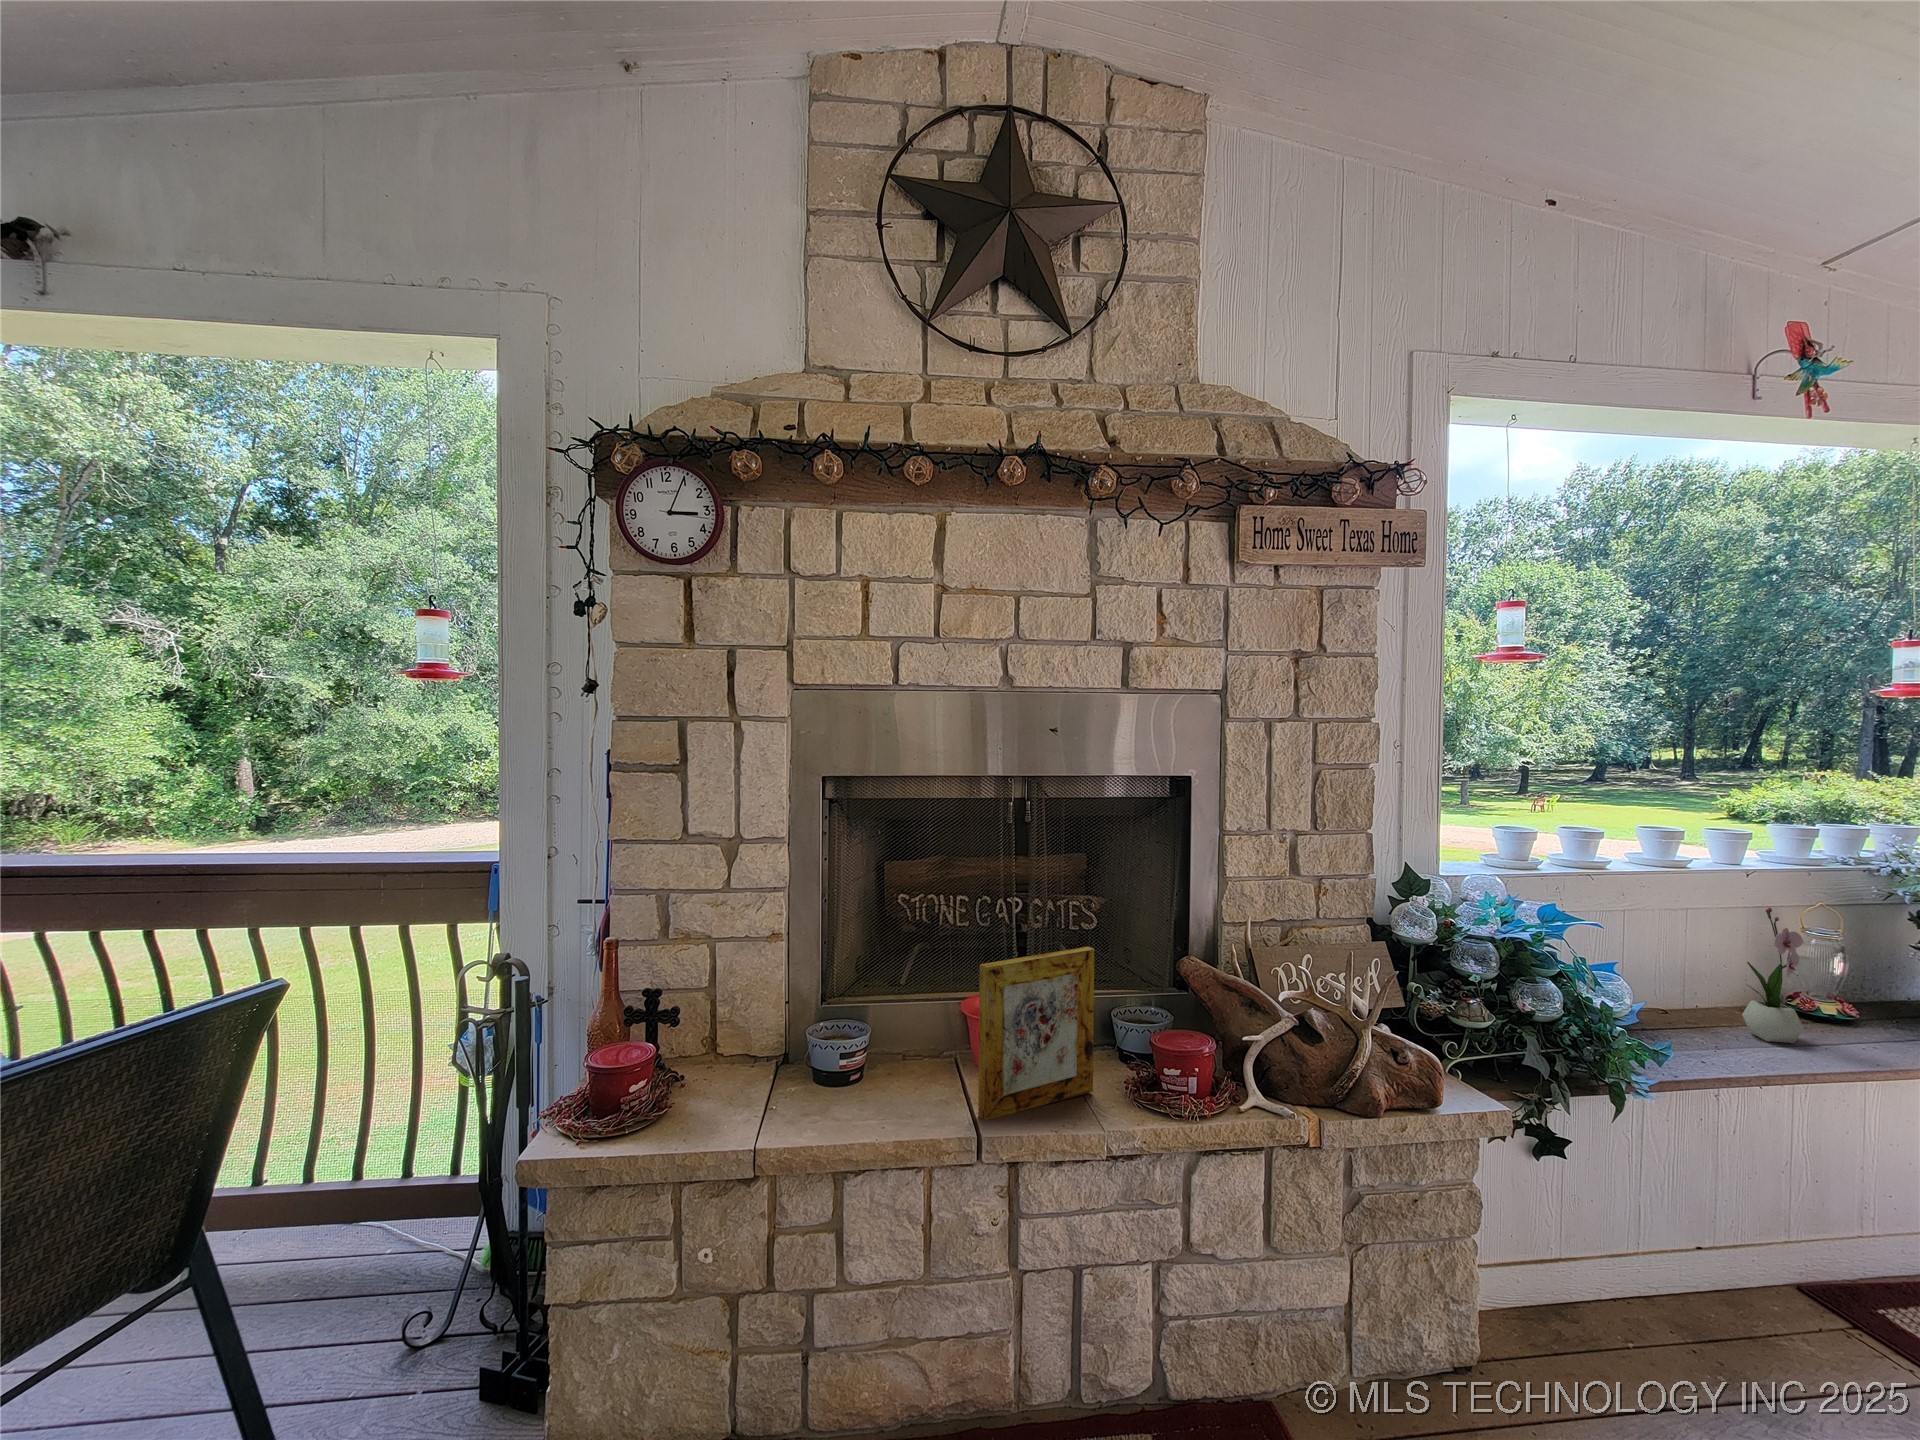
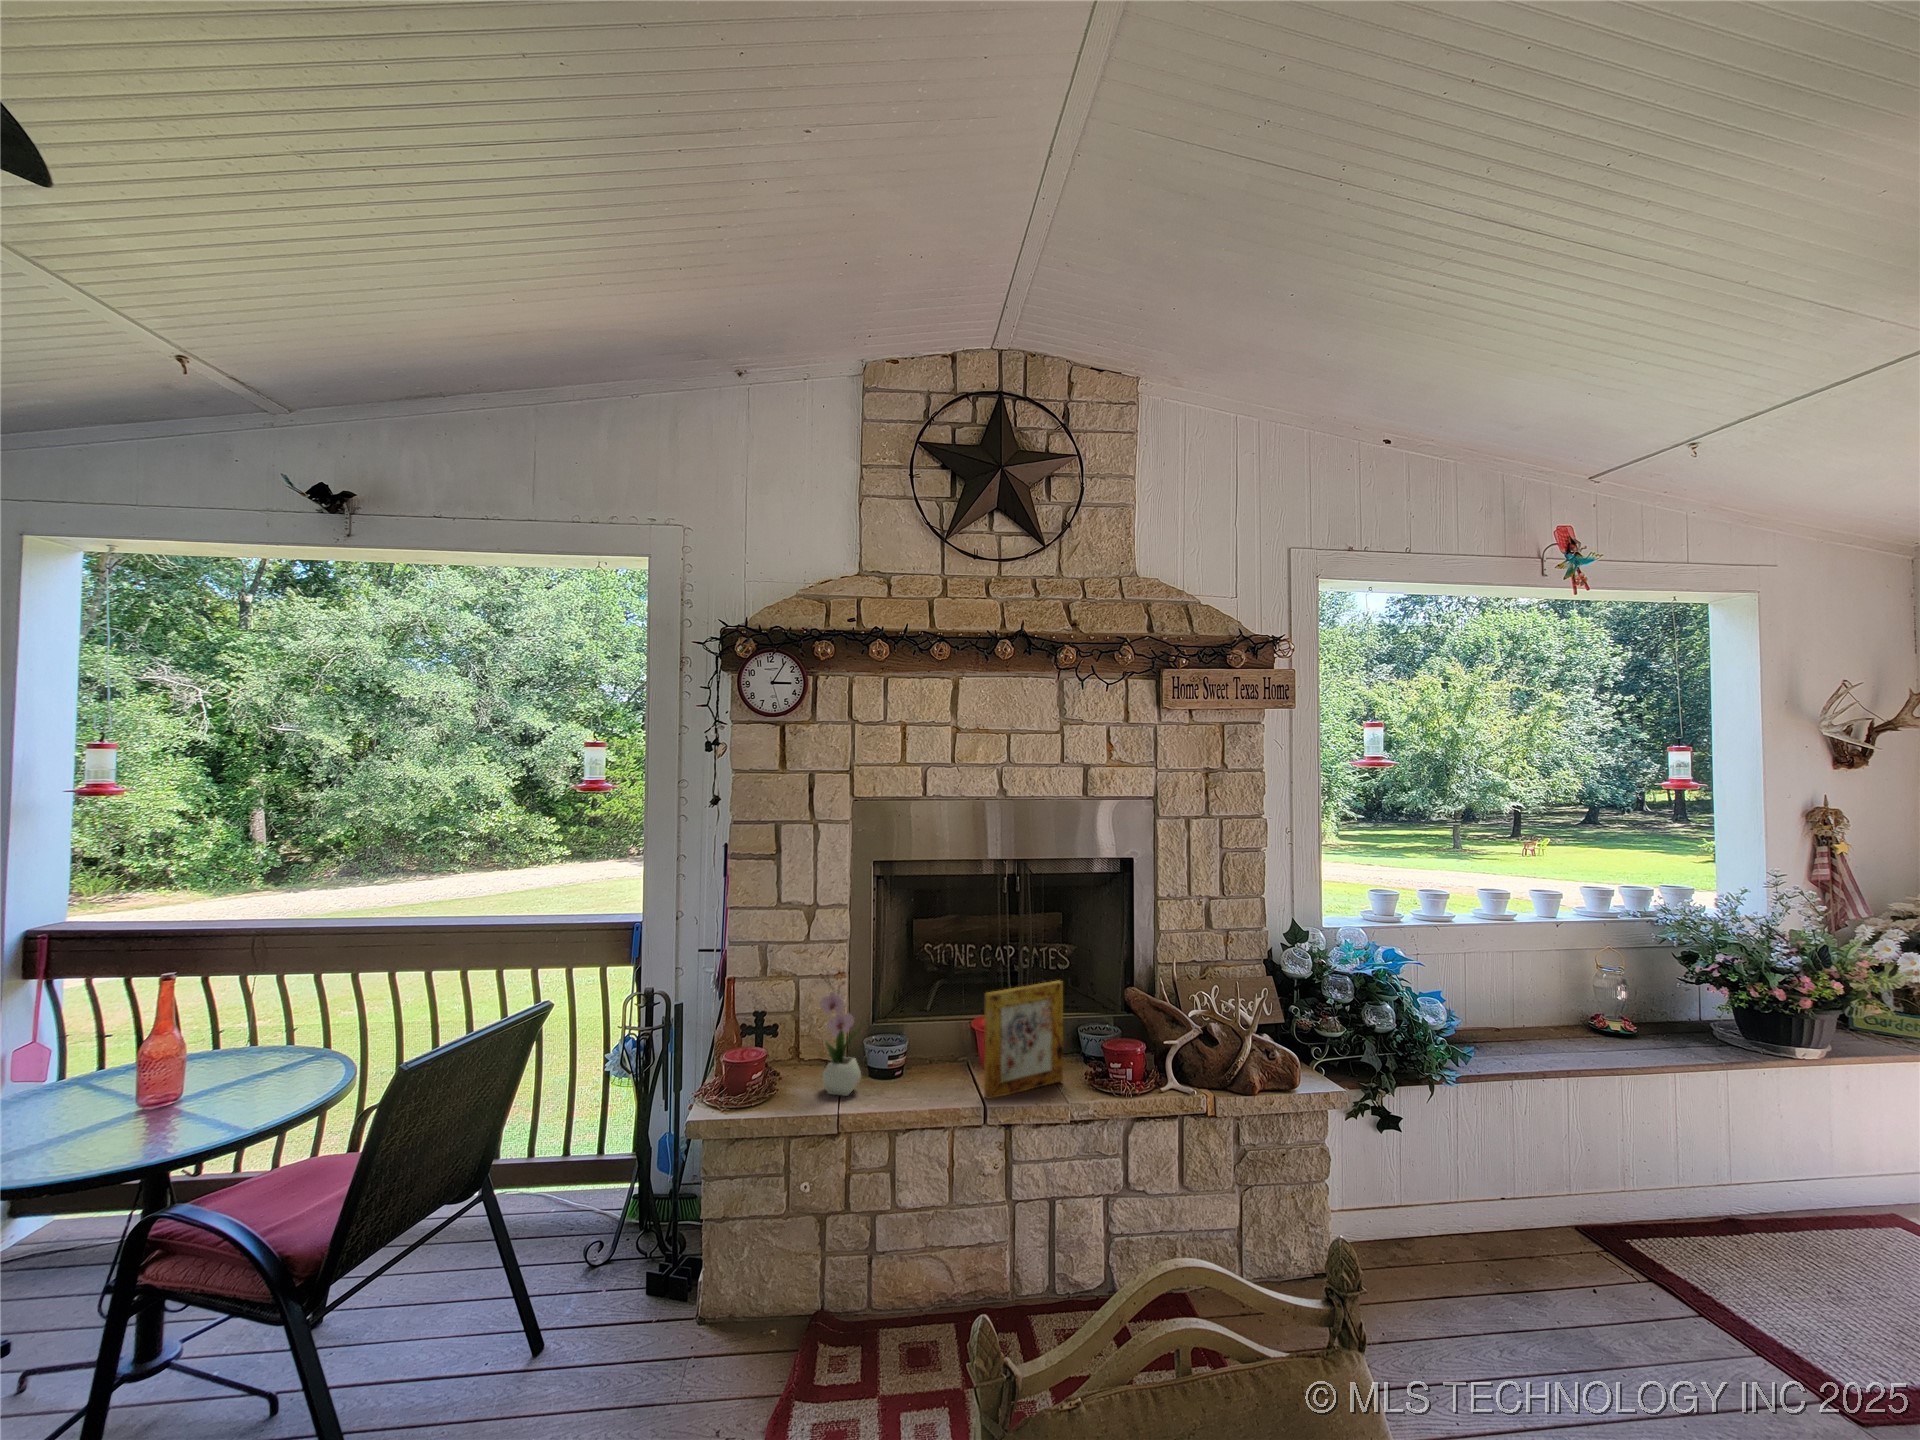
flower arrangement: present [1742,908,1804,1043] -> present [820,974,865,1096]

